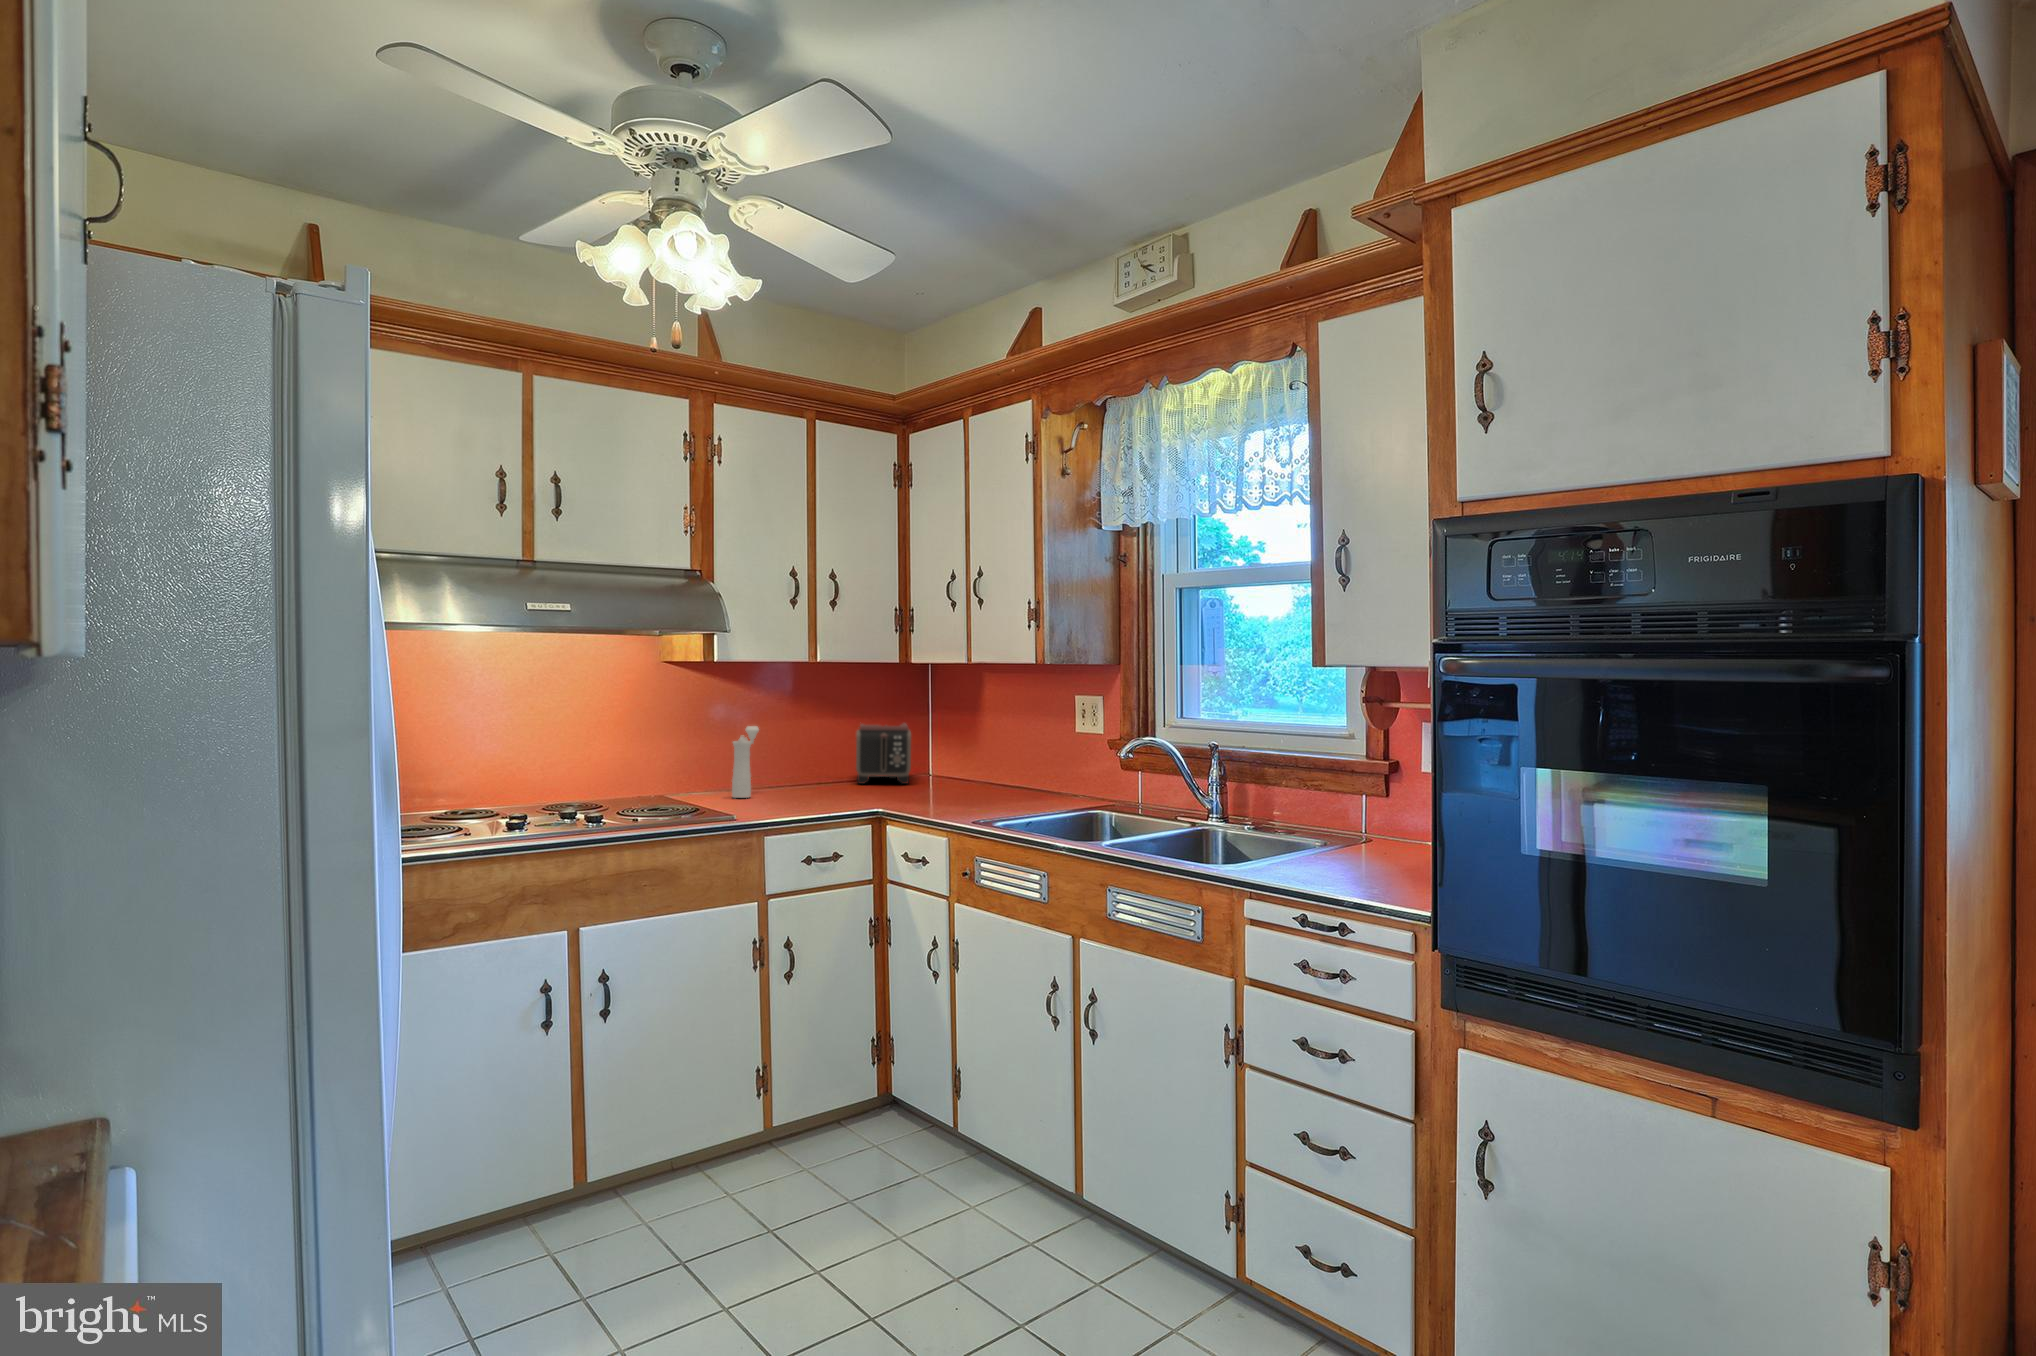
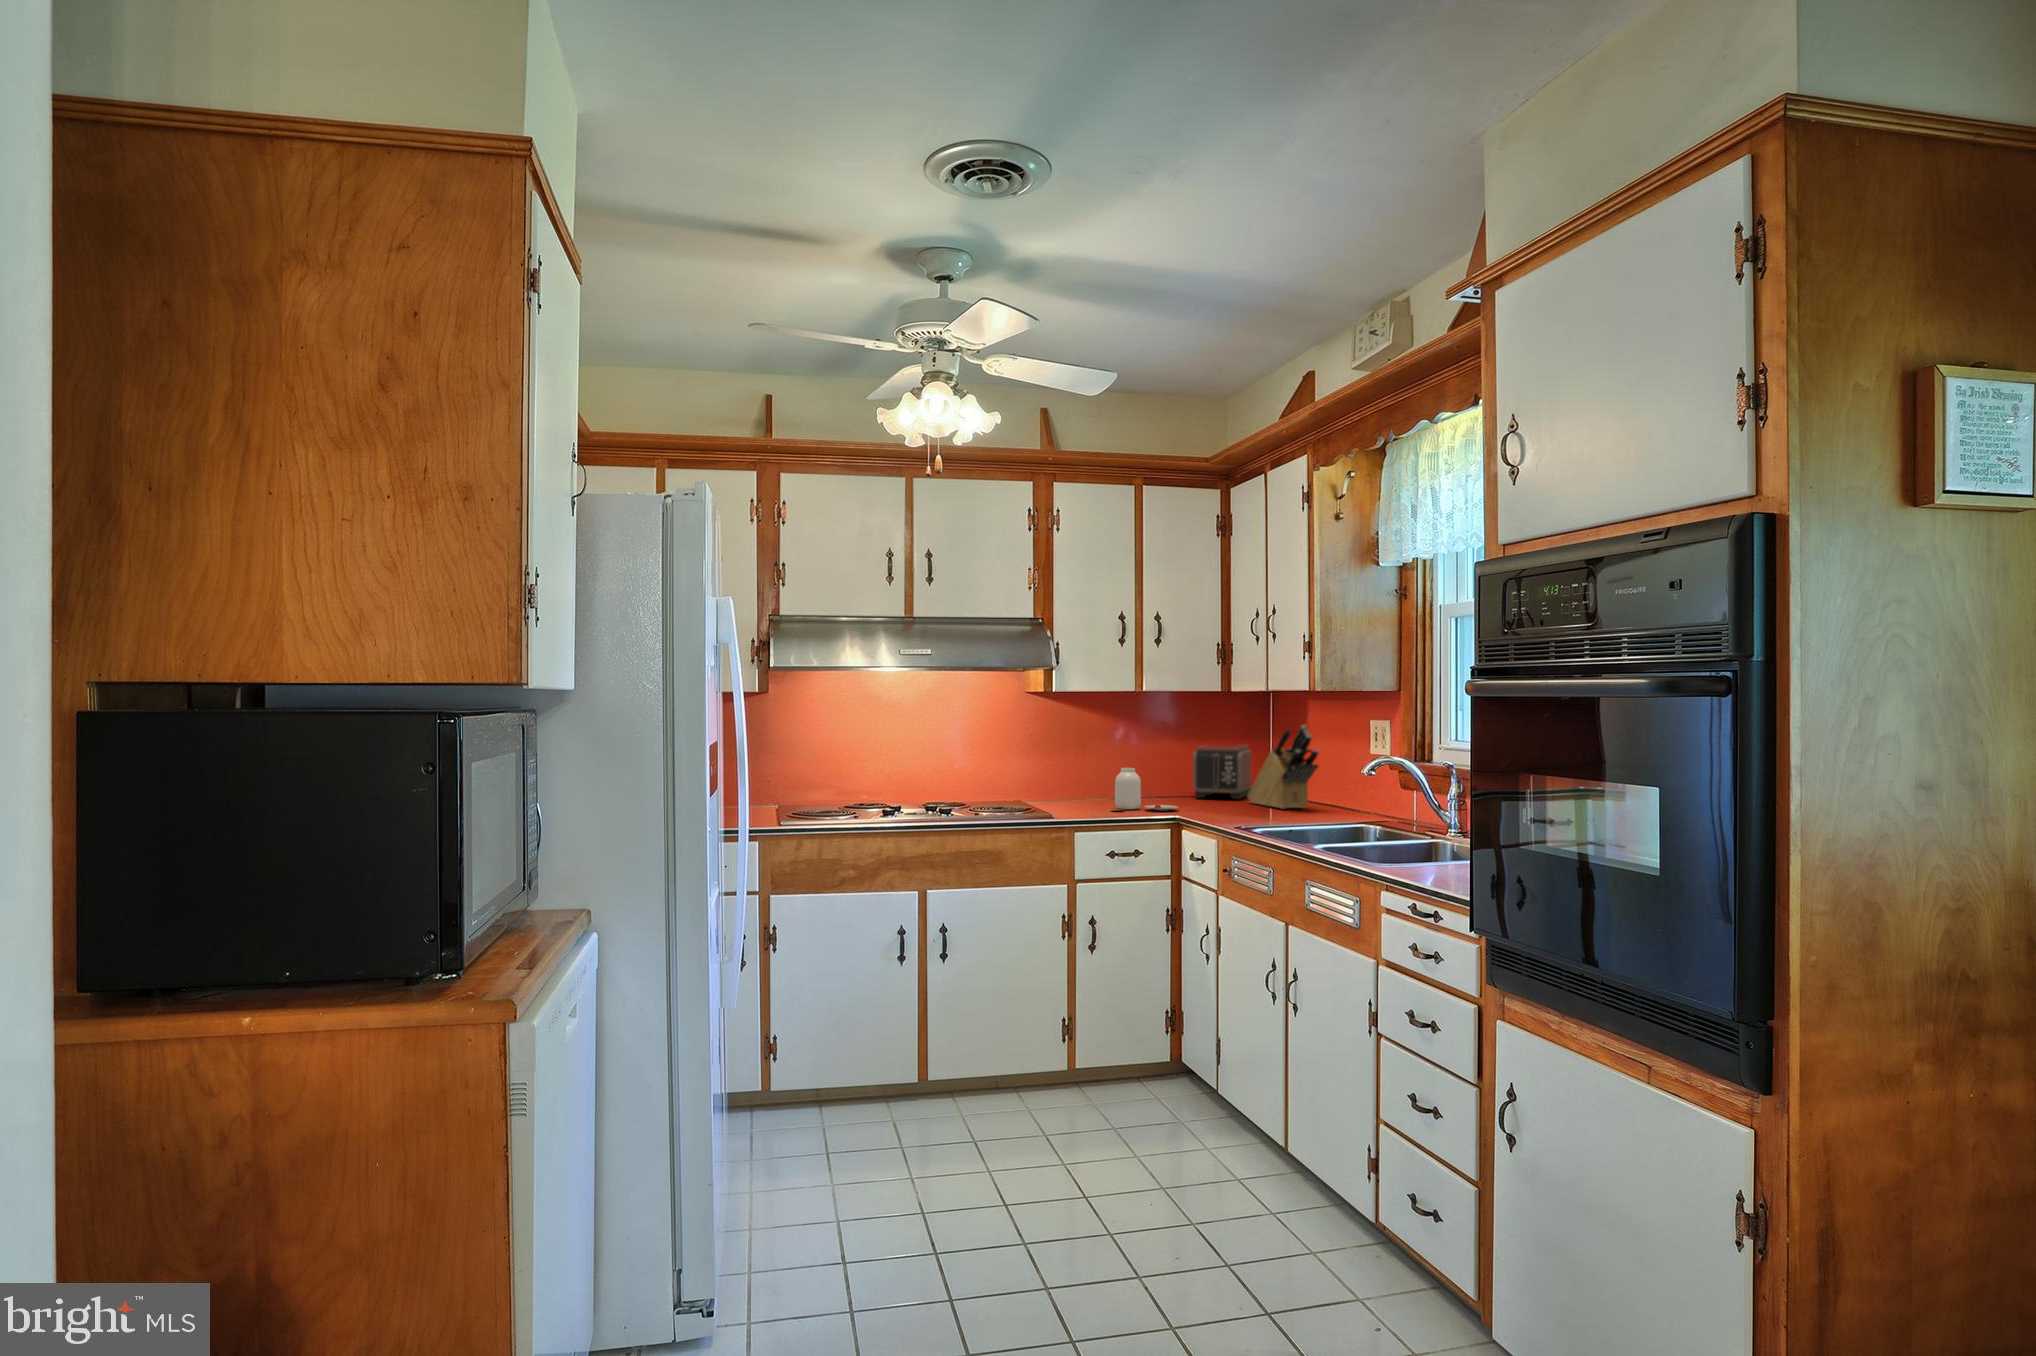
knife block: none [922,702,1014,794] -> present [1247,725,1319,809]
pepper mill: present [732,726,759,798] -> none [1075,745,1102,804]
jar: none [789,753,869,805] -> present [1111,768,1178,811]

